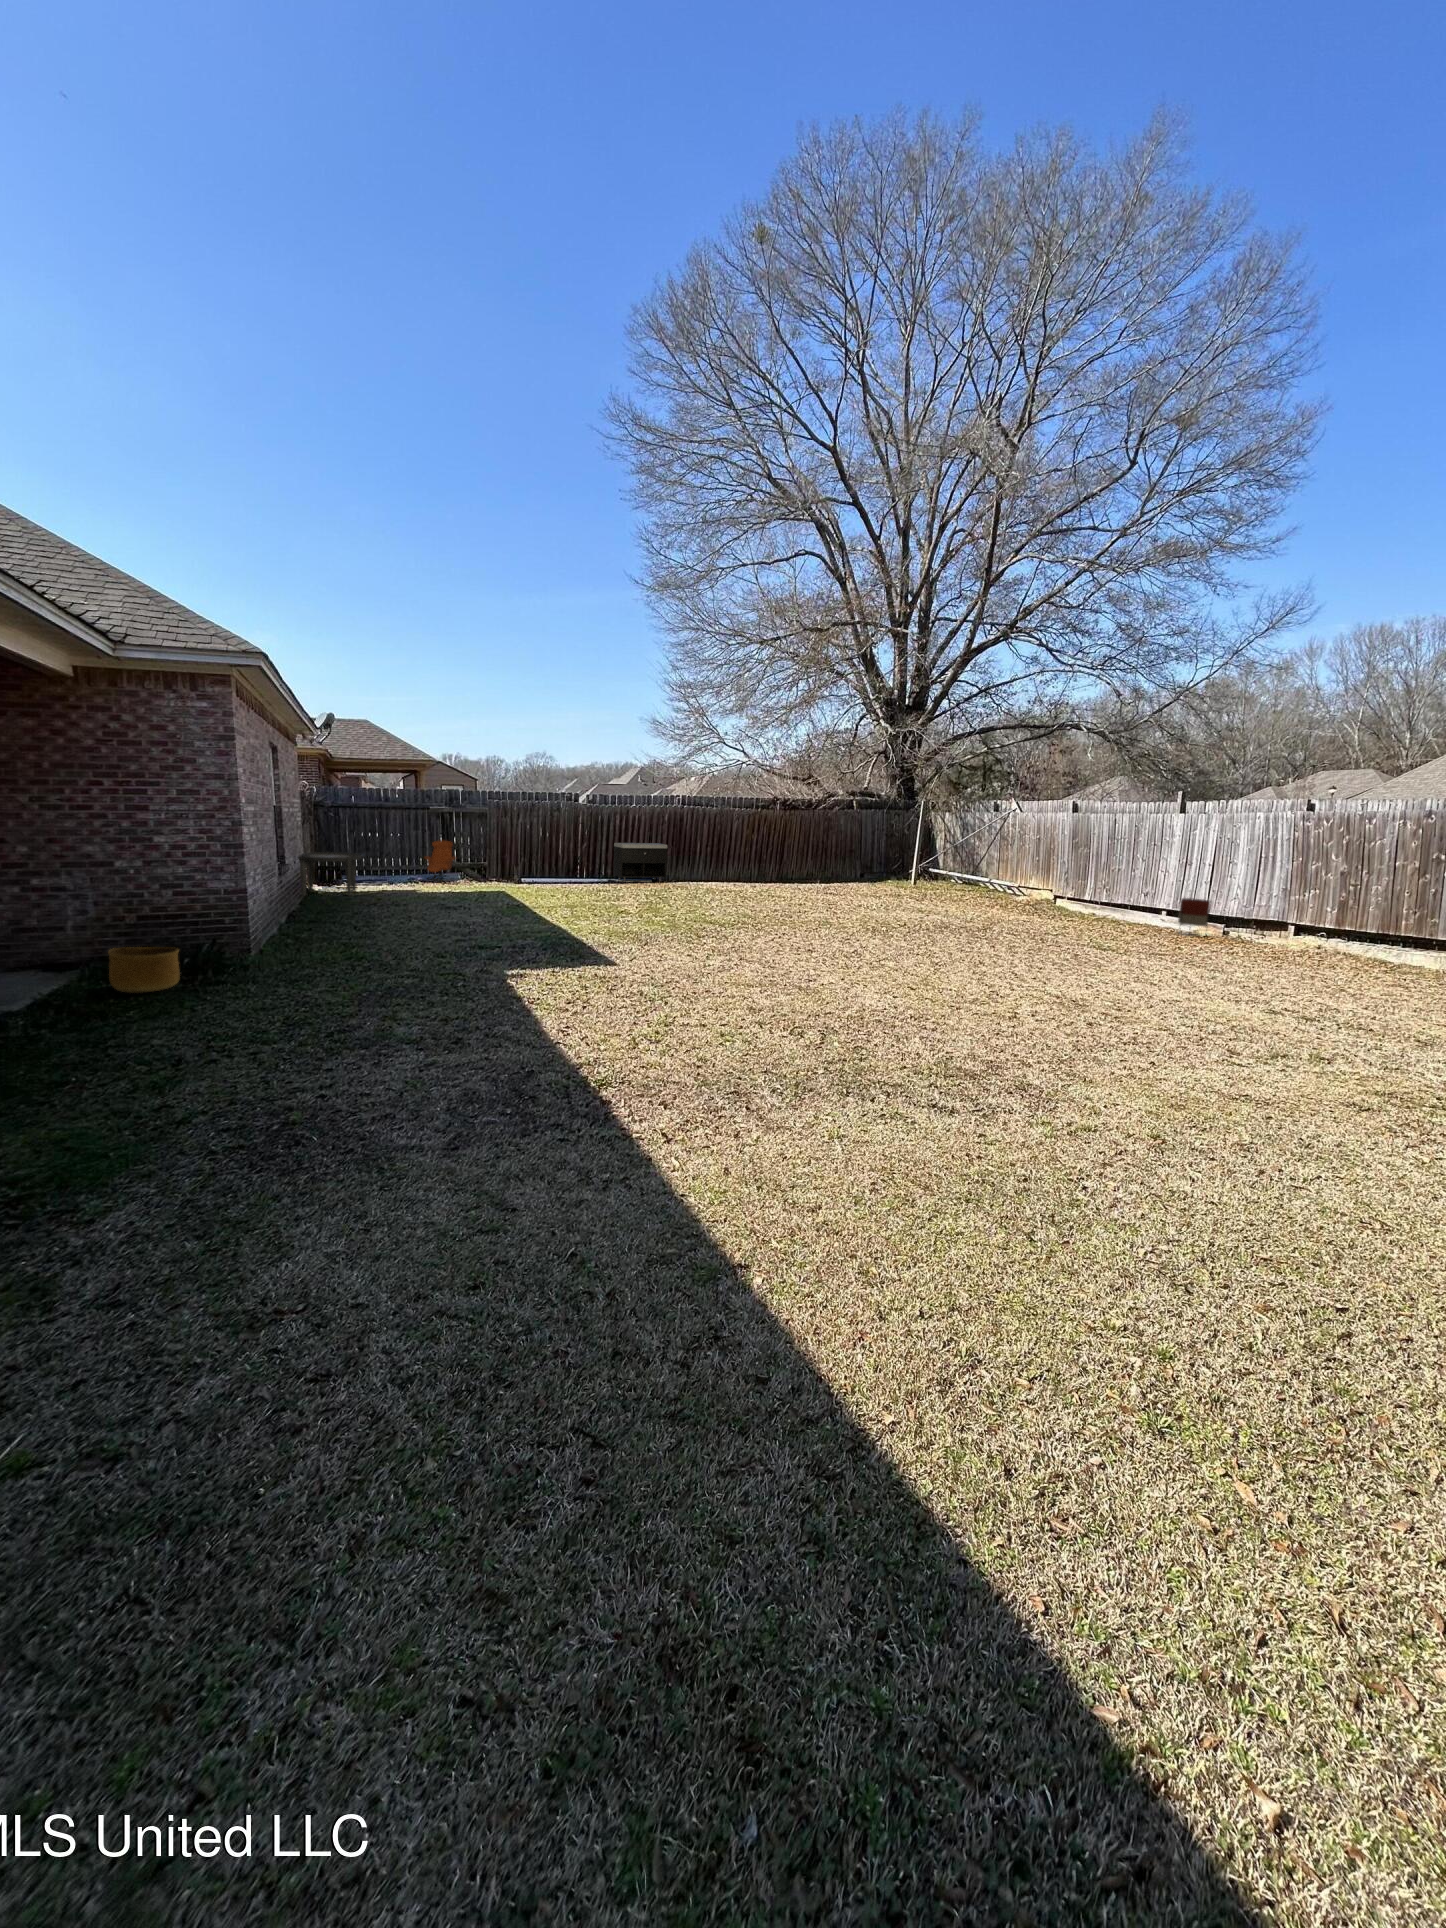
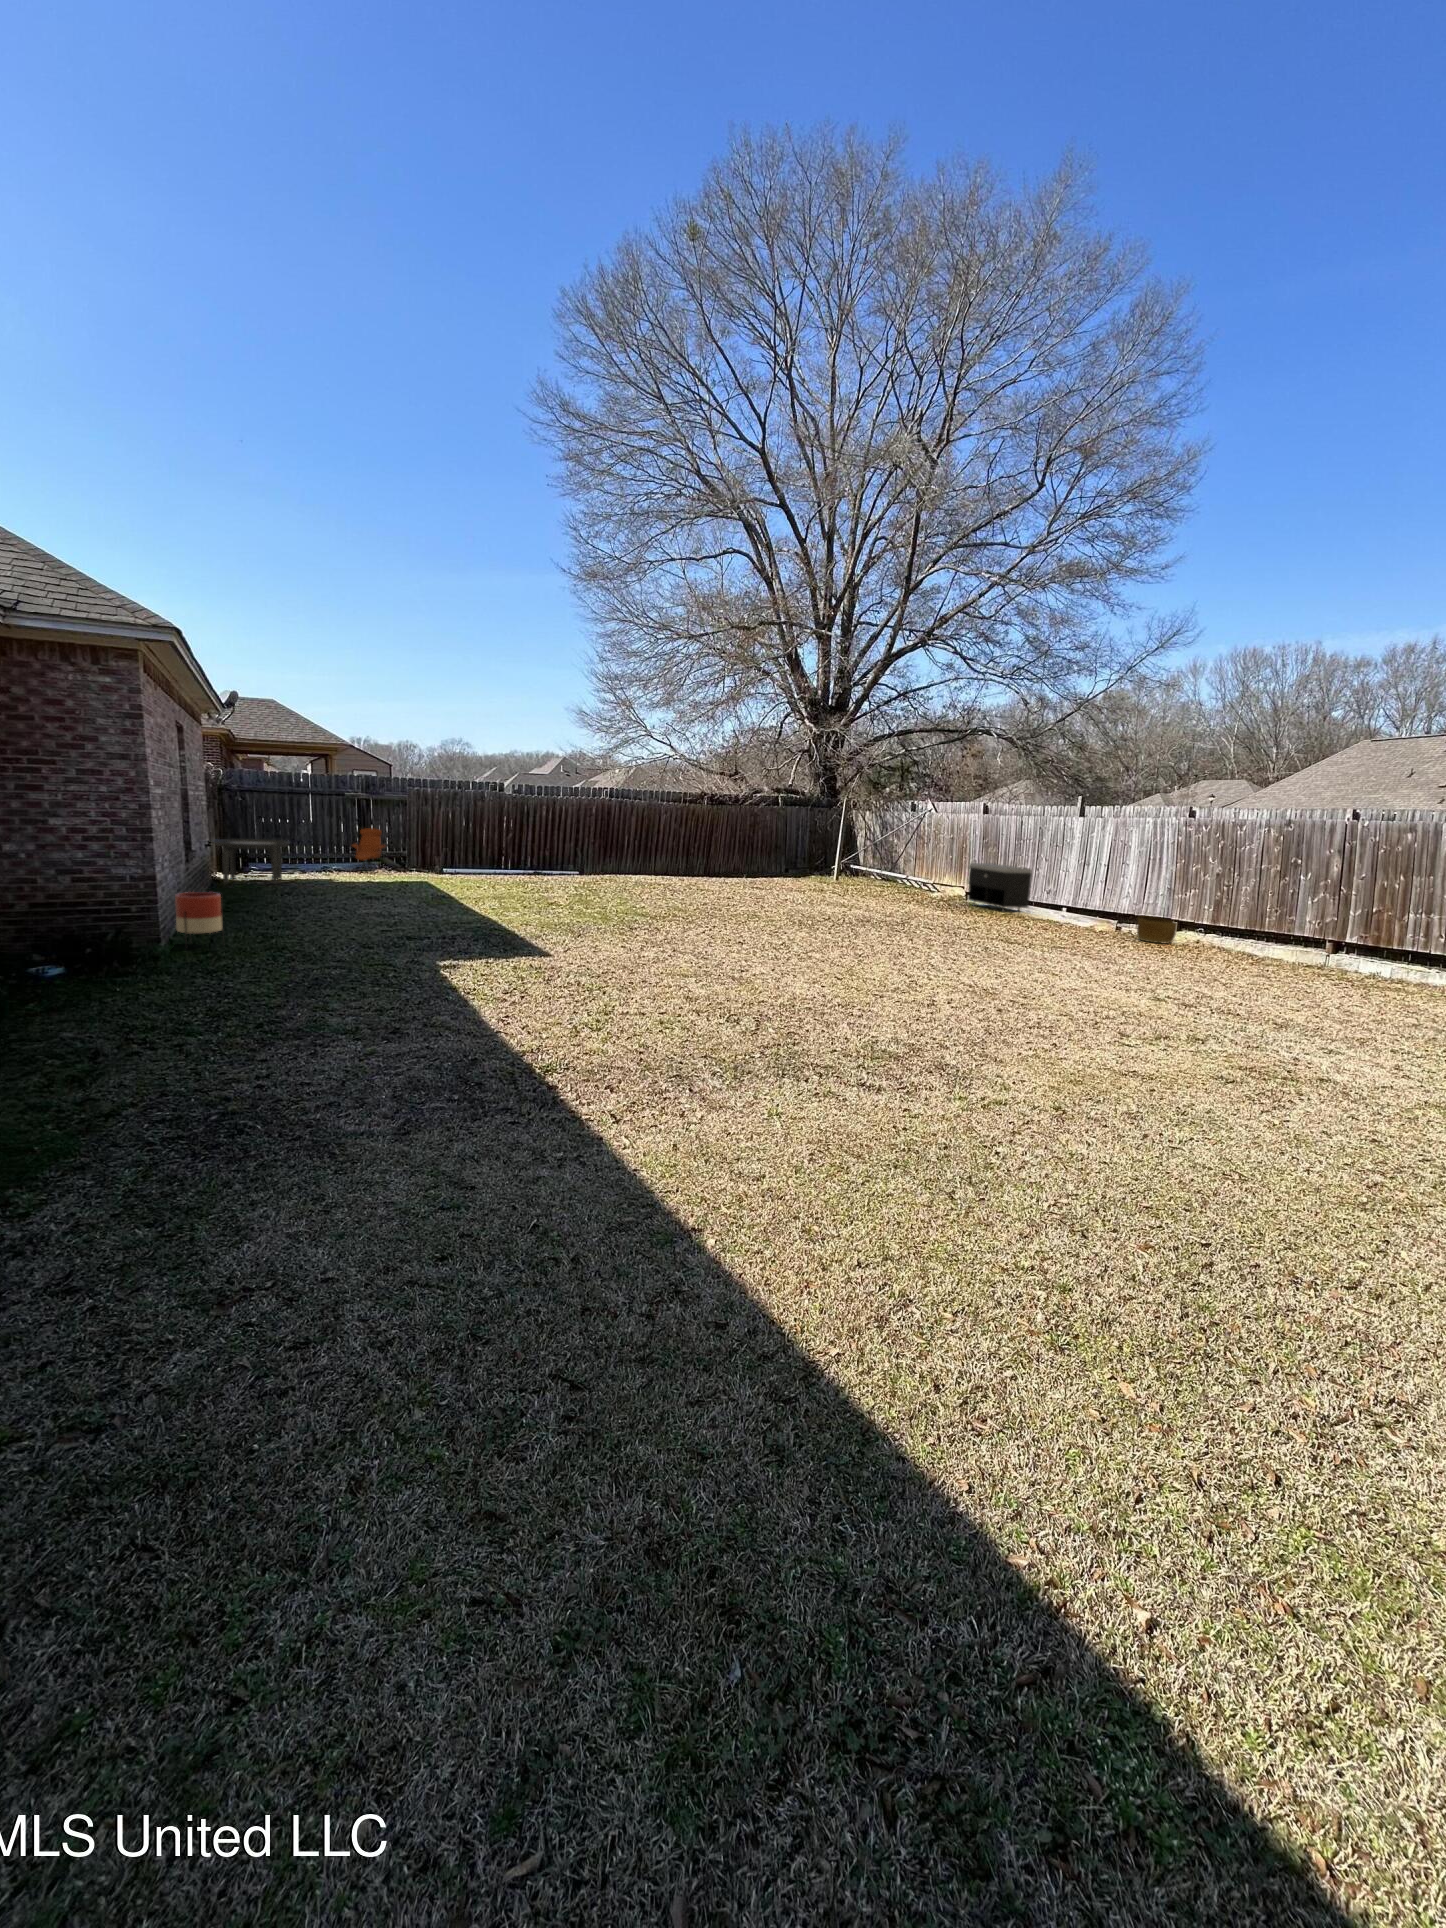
storage bench: present [614,843,668,881] -> present [967,863,1032,912]
planter: present [1178,898,1210,935] -> present [175,892,223,943]
basket: present [108,947,180,993] -> present [1137,916,1178,943]

